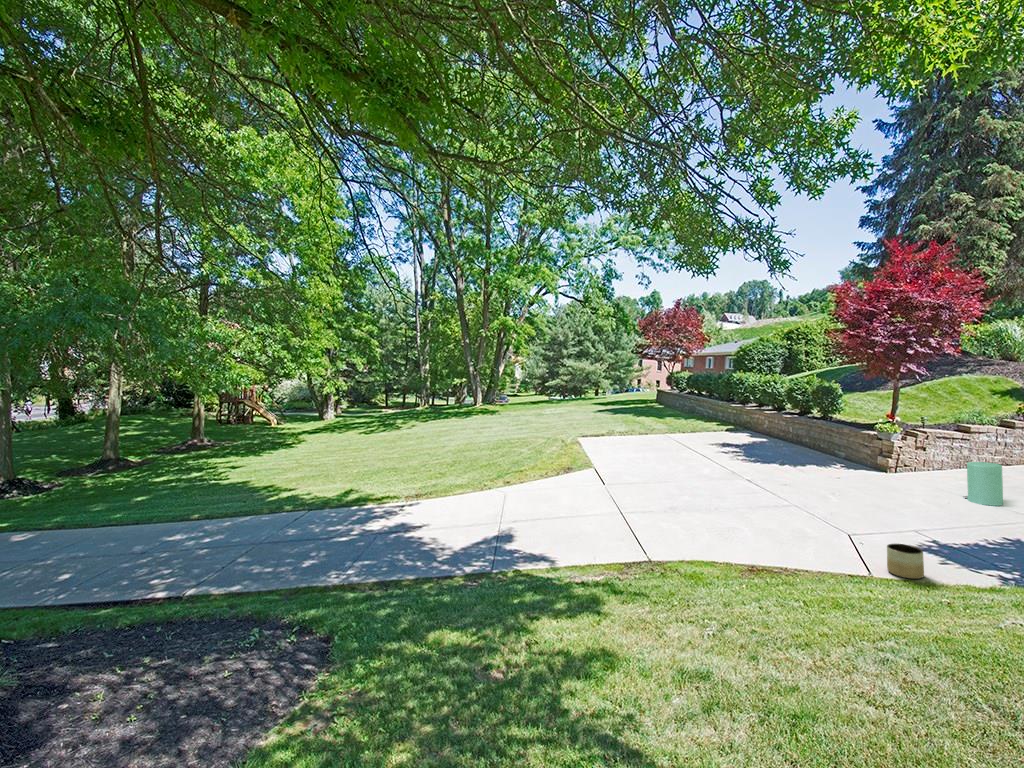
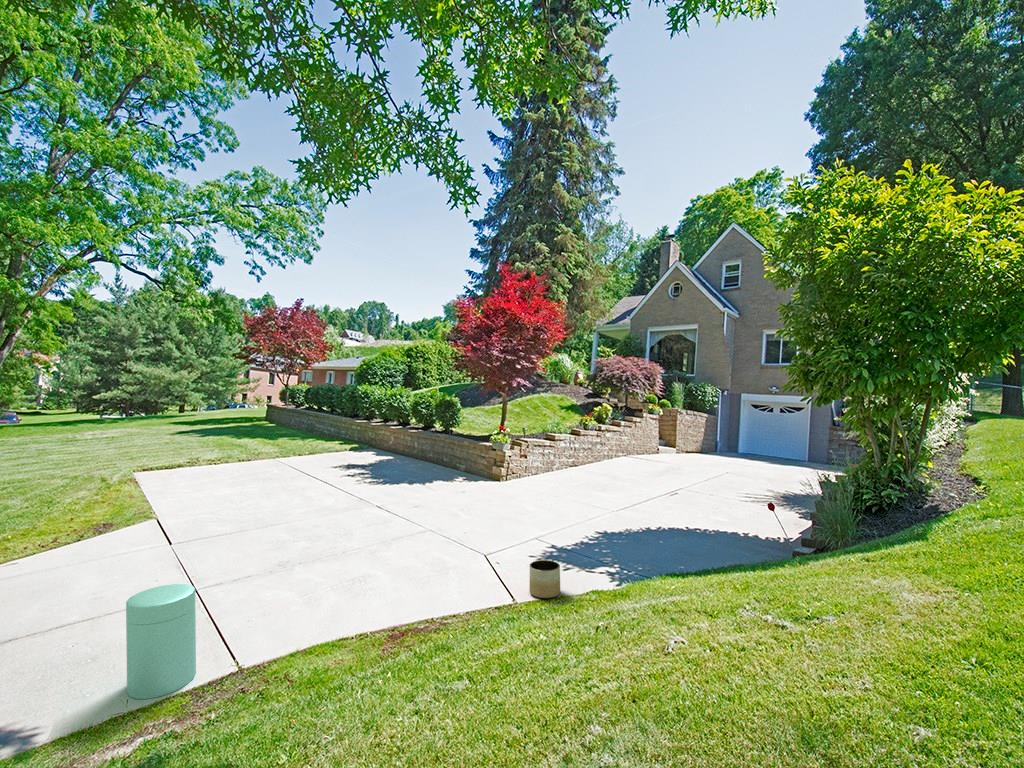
trash can: present [964,462,1003,506] -> present [126,584,196,699]

